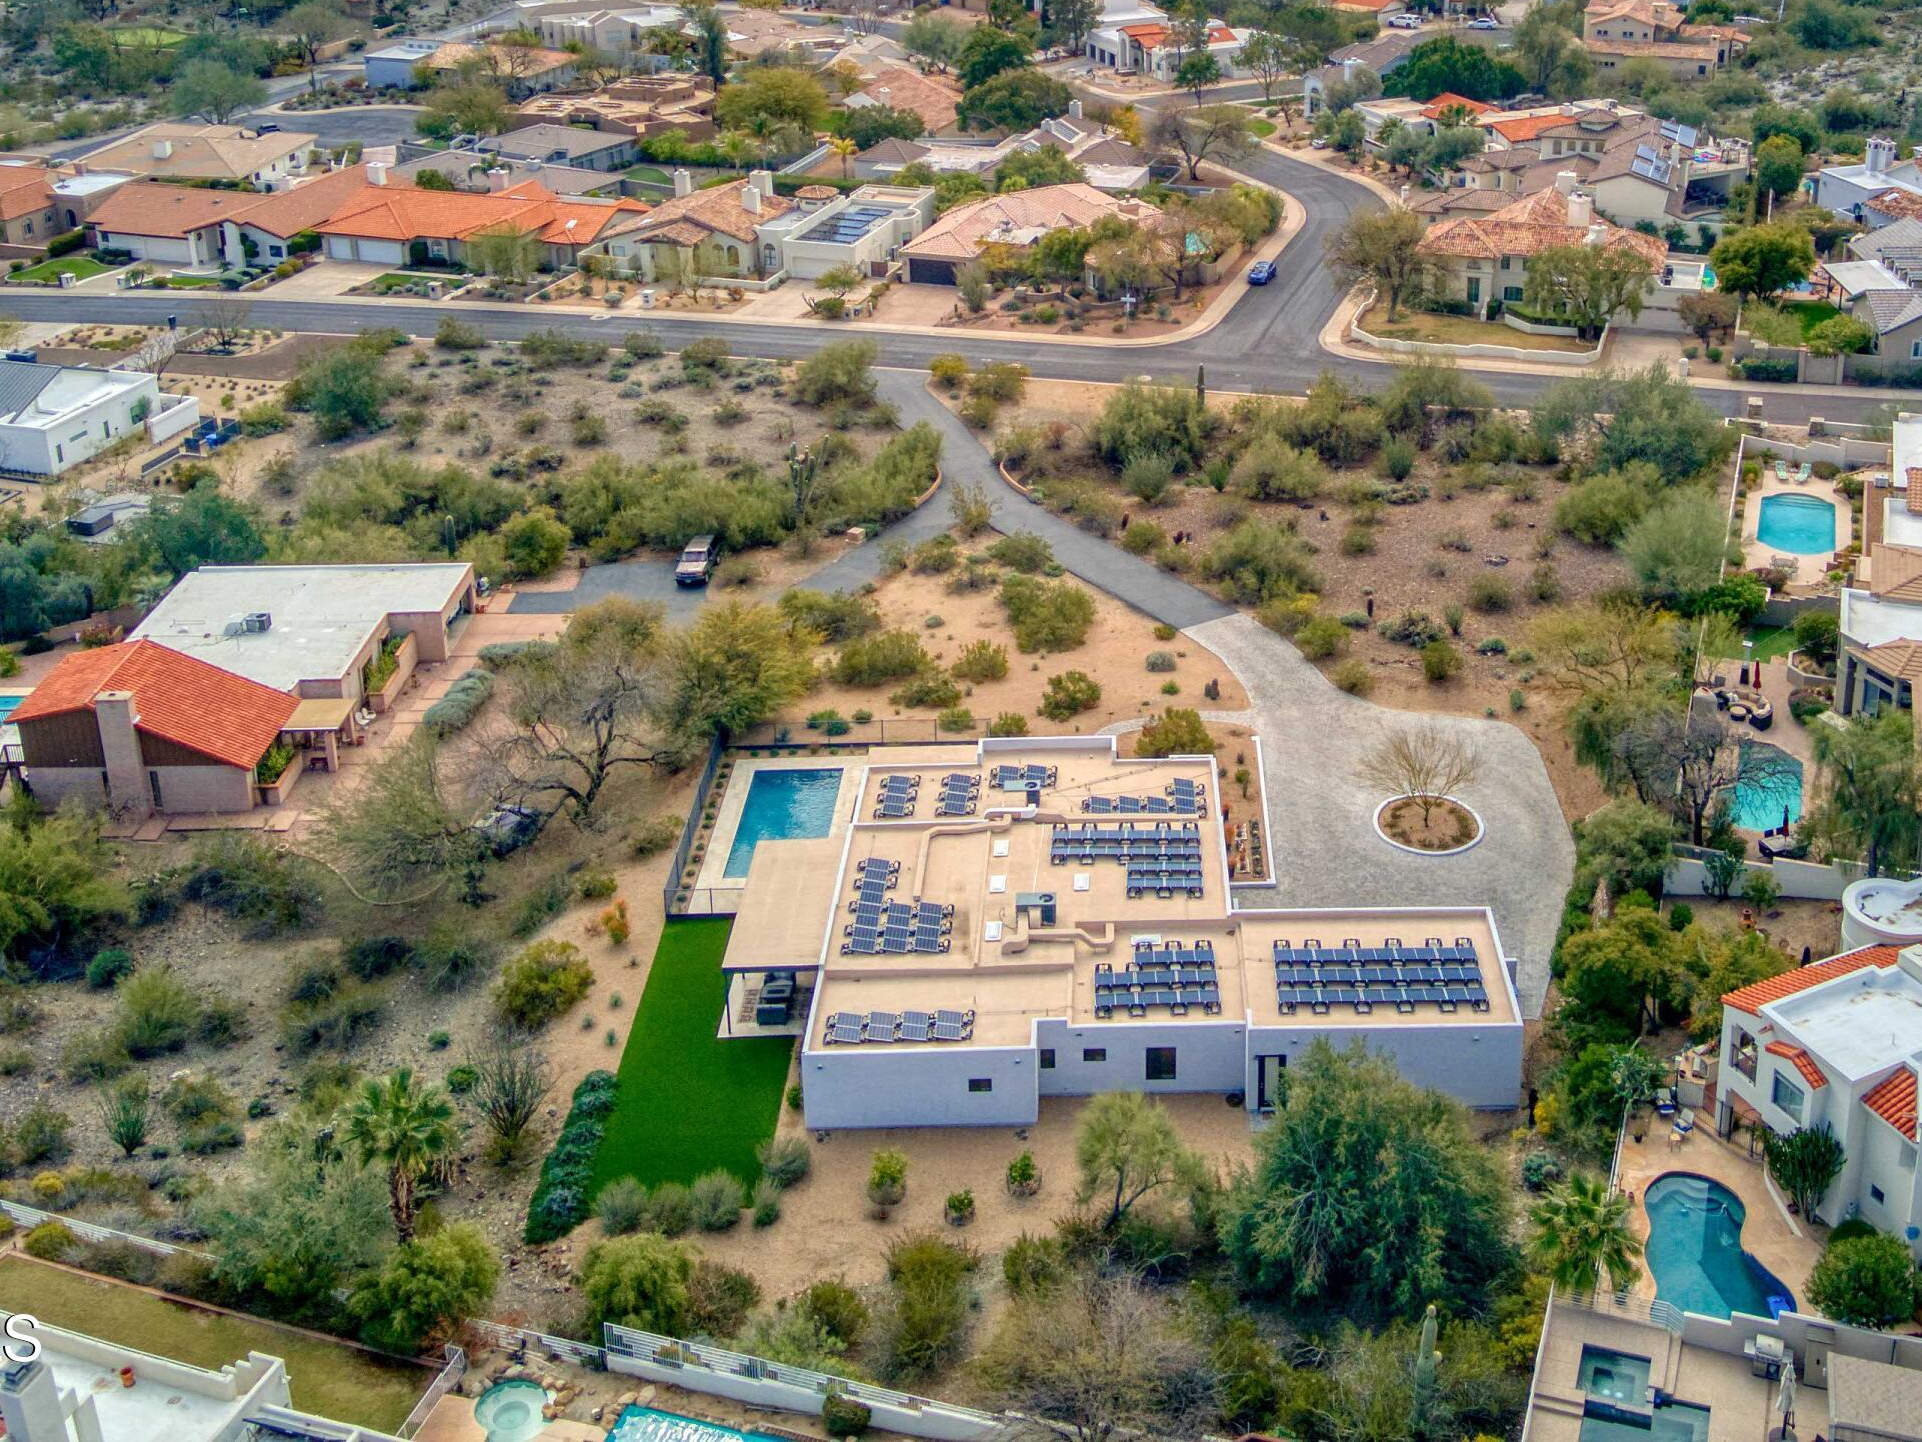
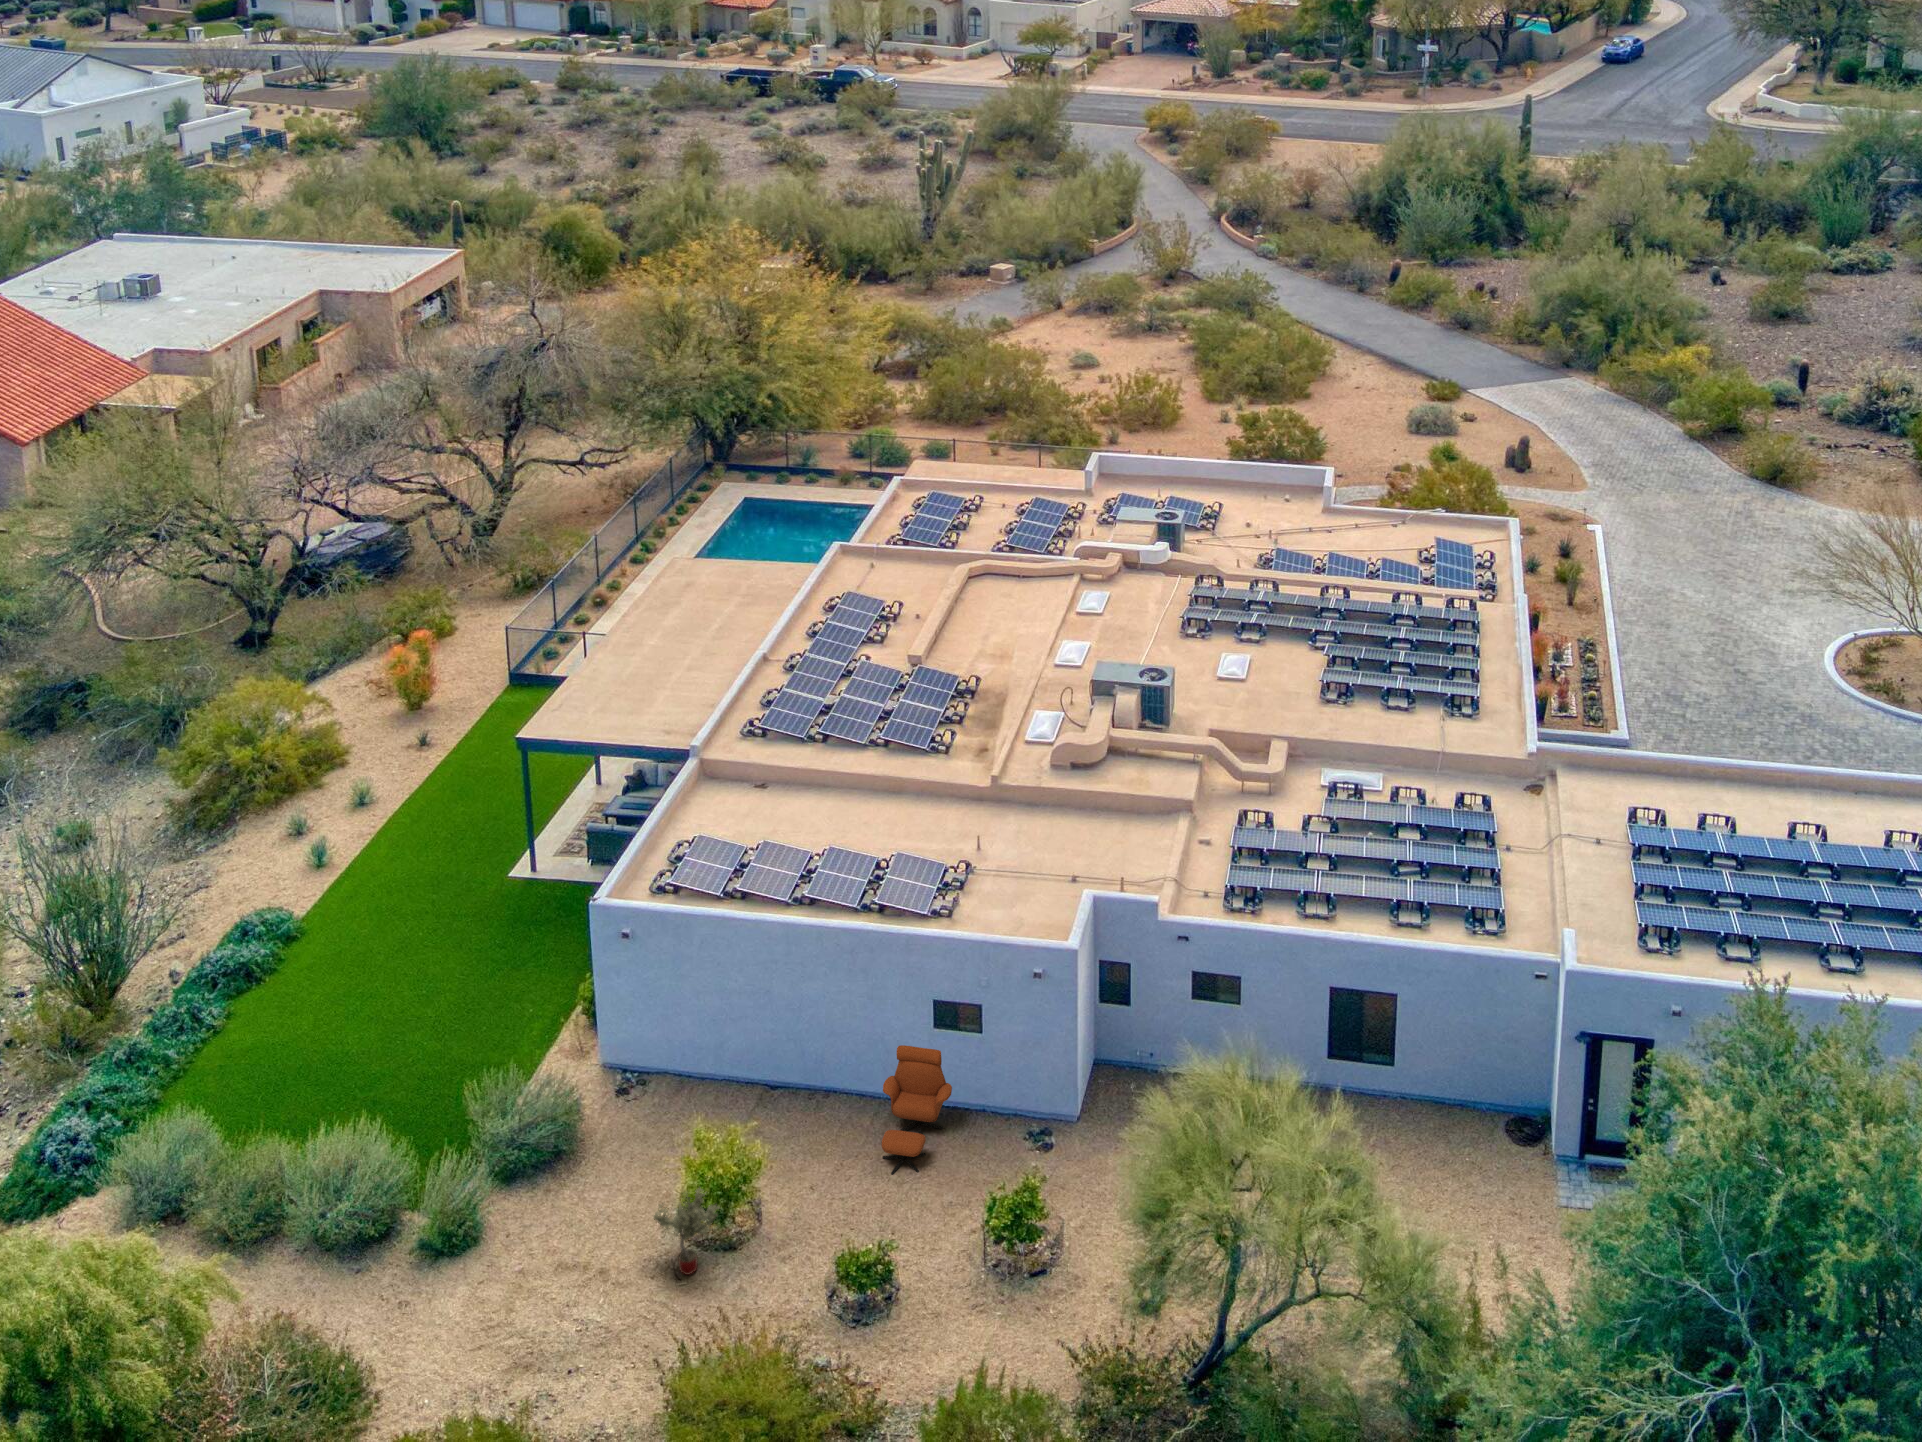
lounge chair: none [949,1103,982,1162] -> present [882,1045,952,1175]

